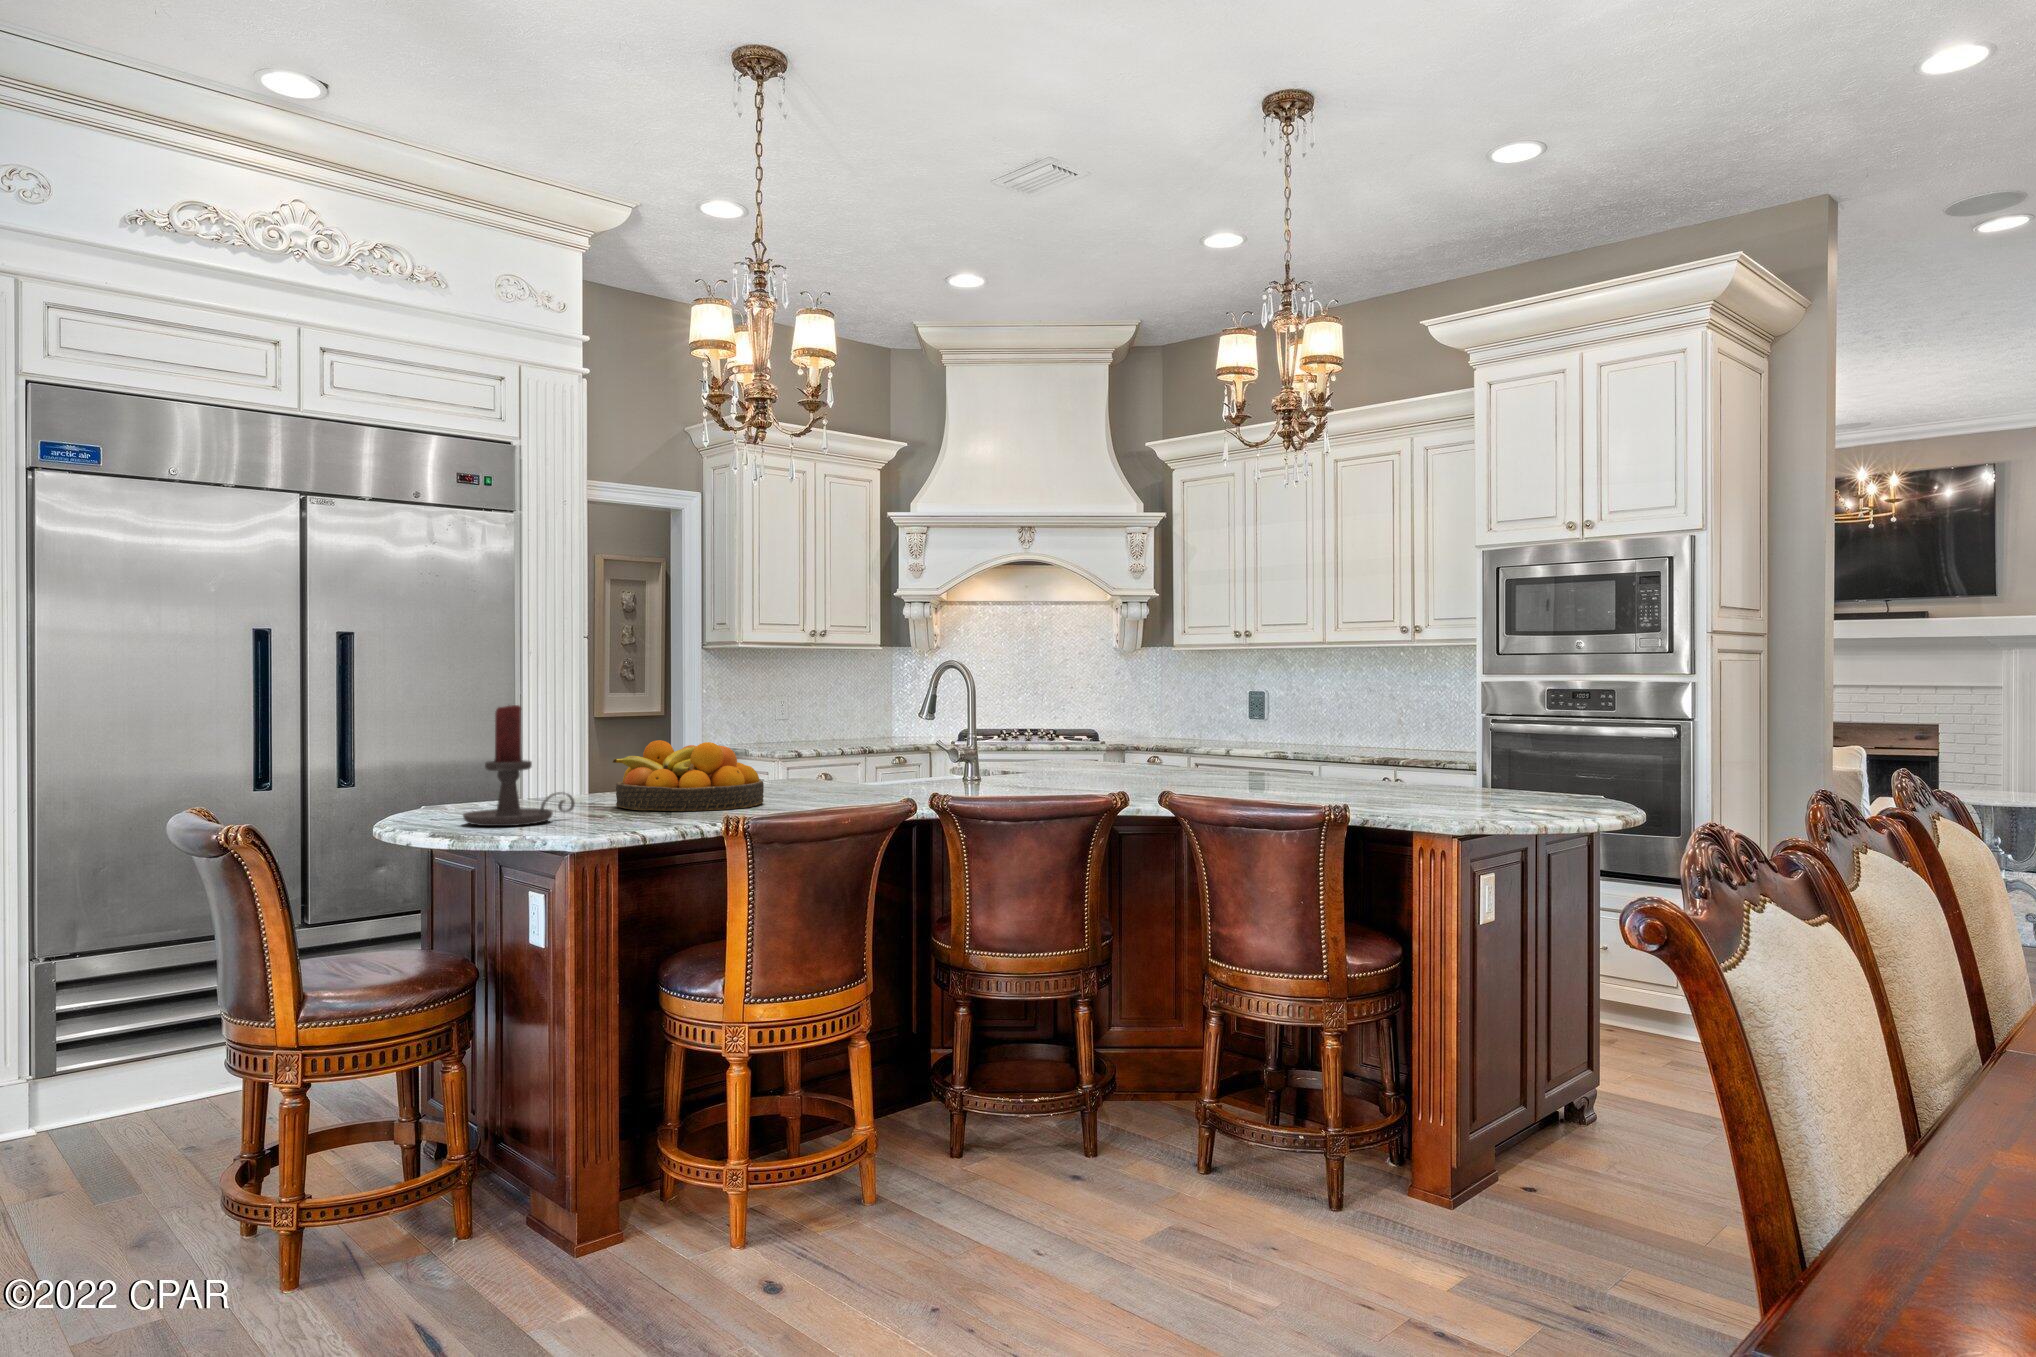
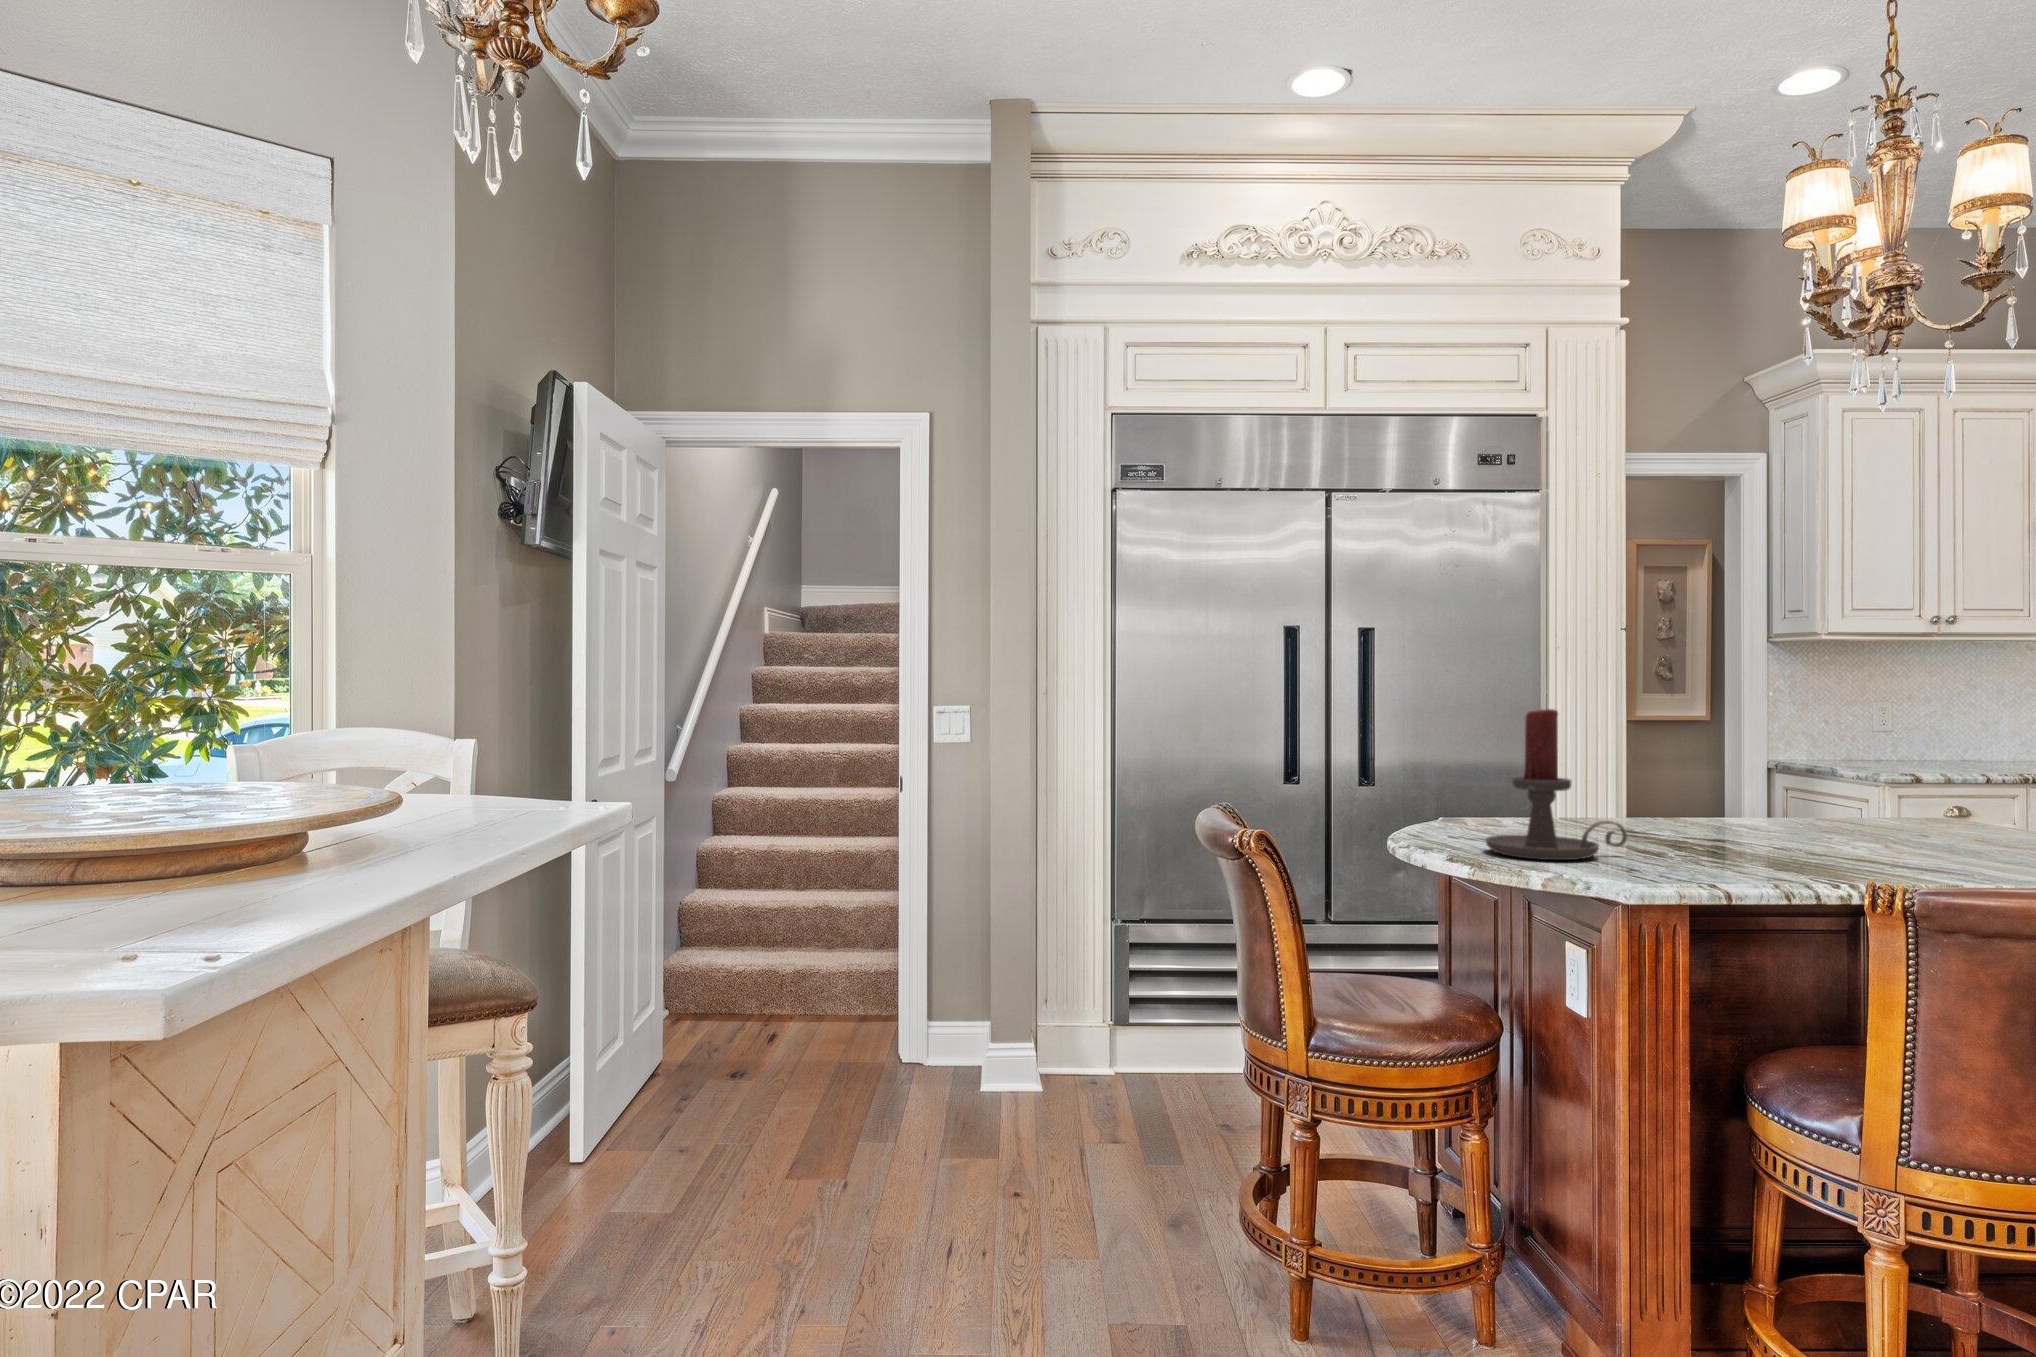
fruit bowl: present [612,740,764,811] -> none [1674,759,1910,862]

